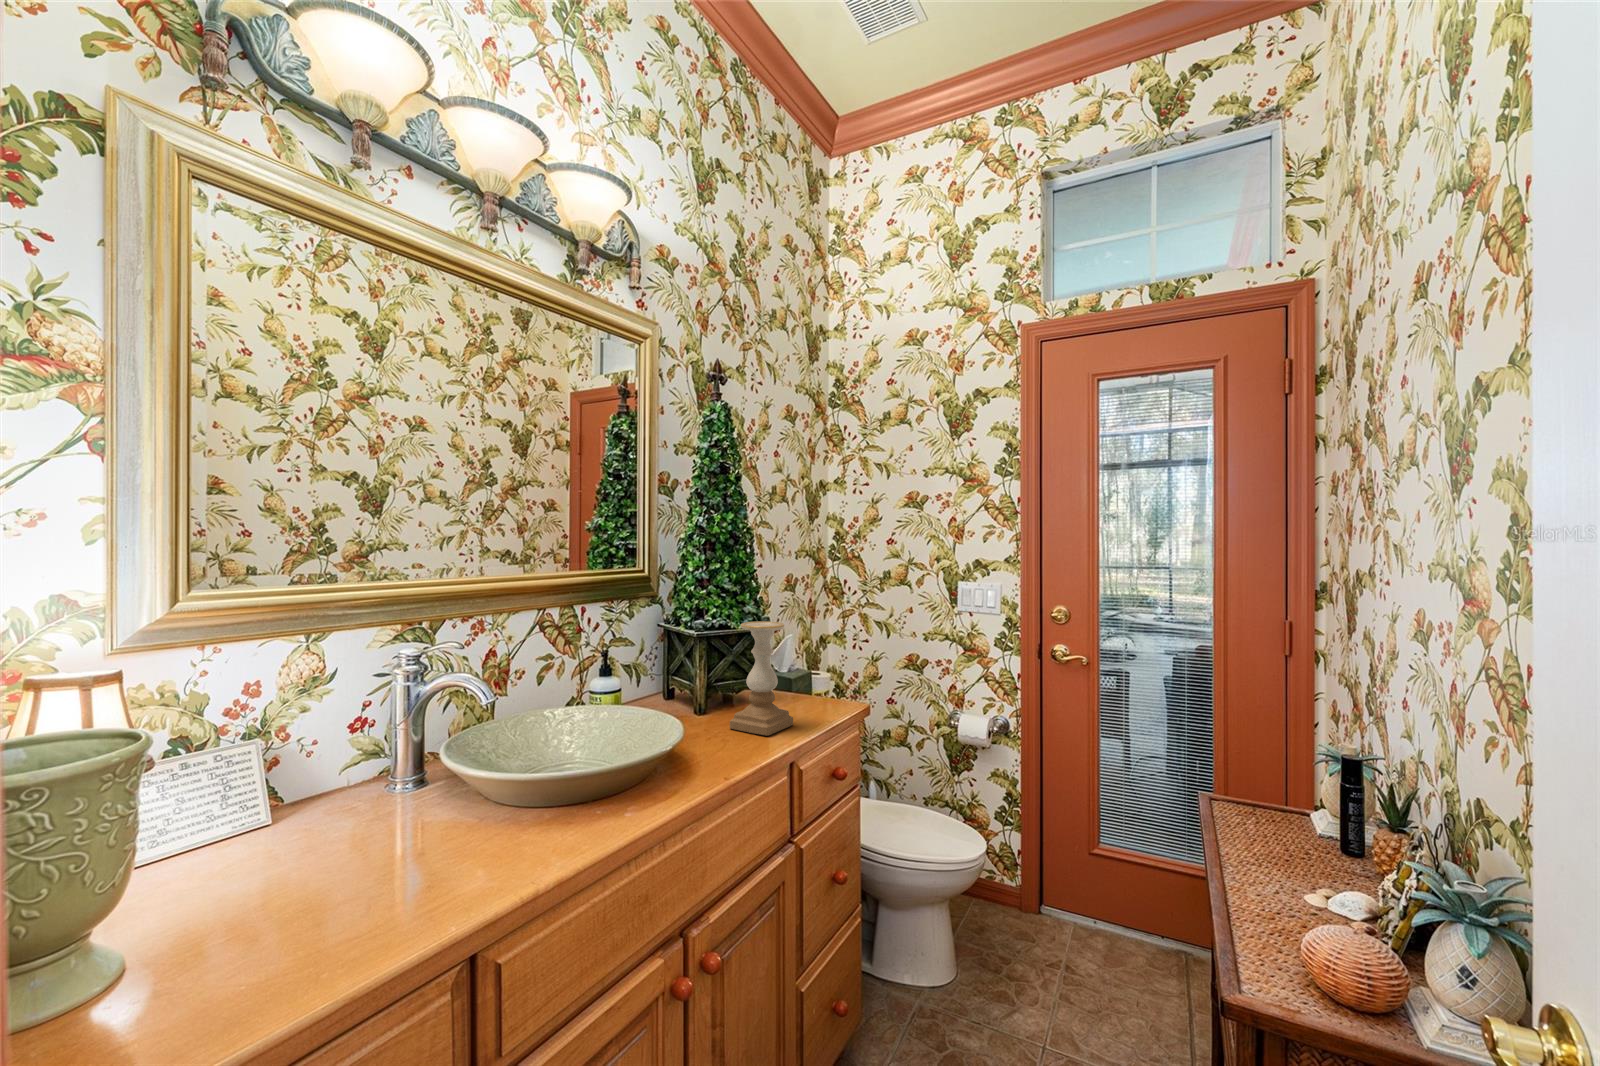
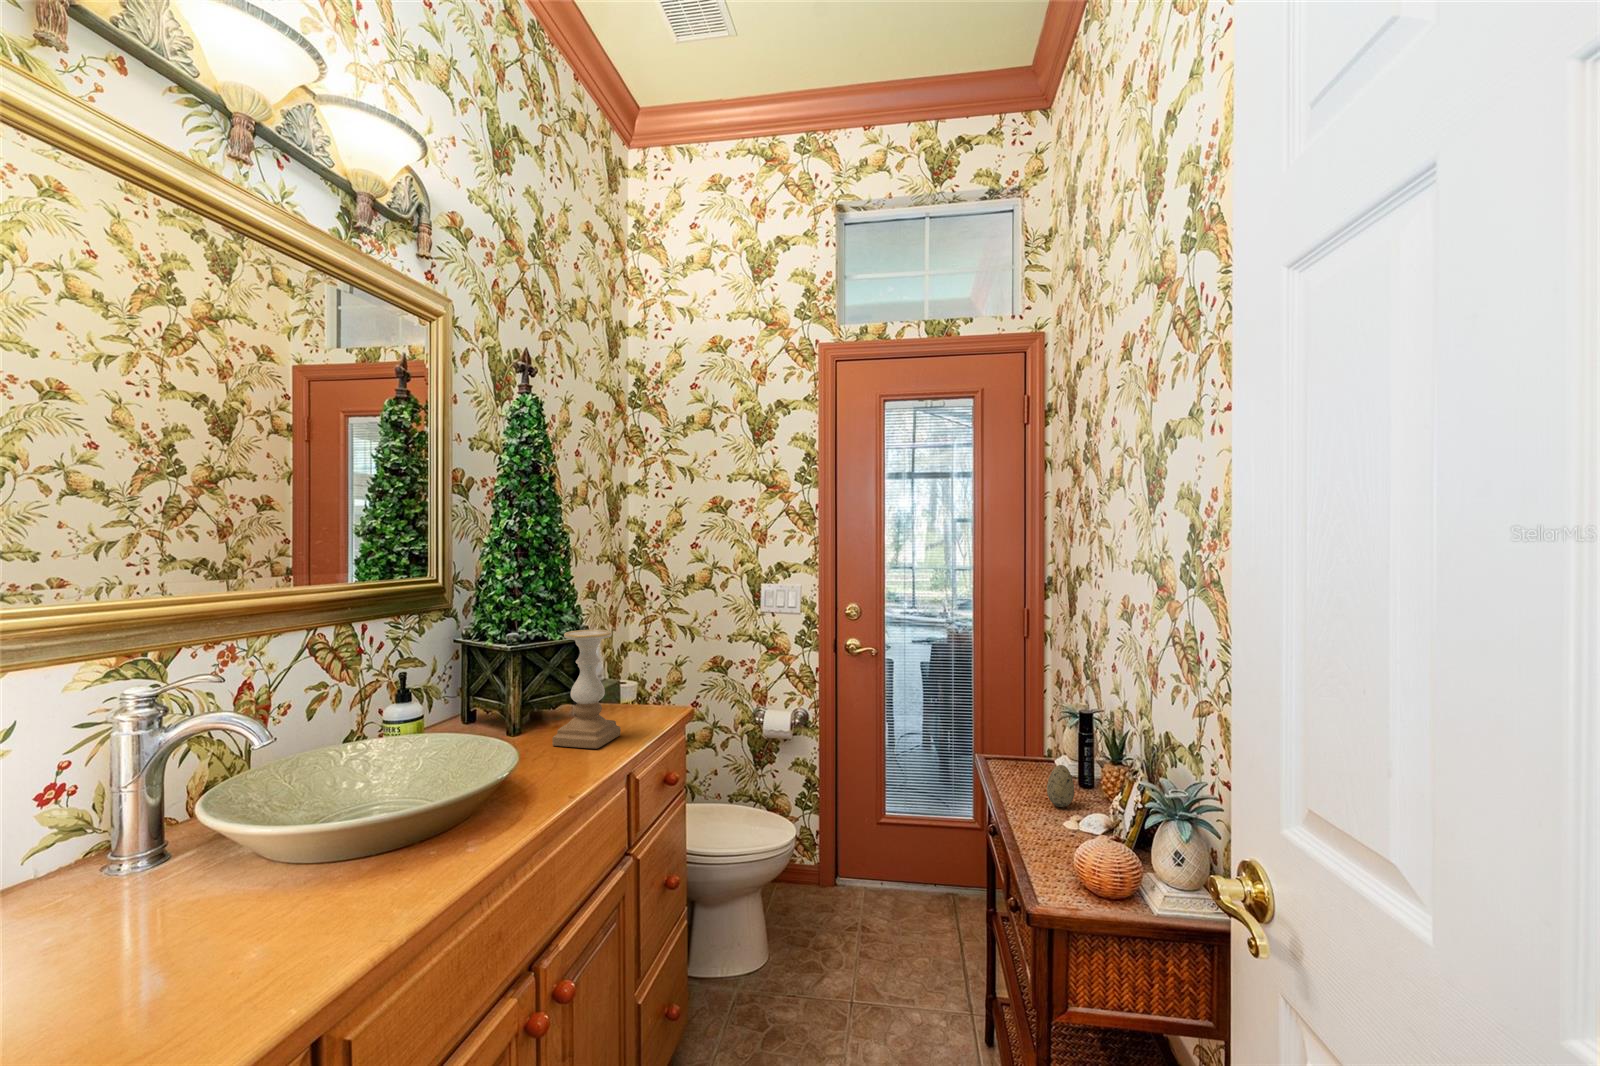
decorative egg: none [1290,817,1330,870] -> present [1047,765,1074,807]

